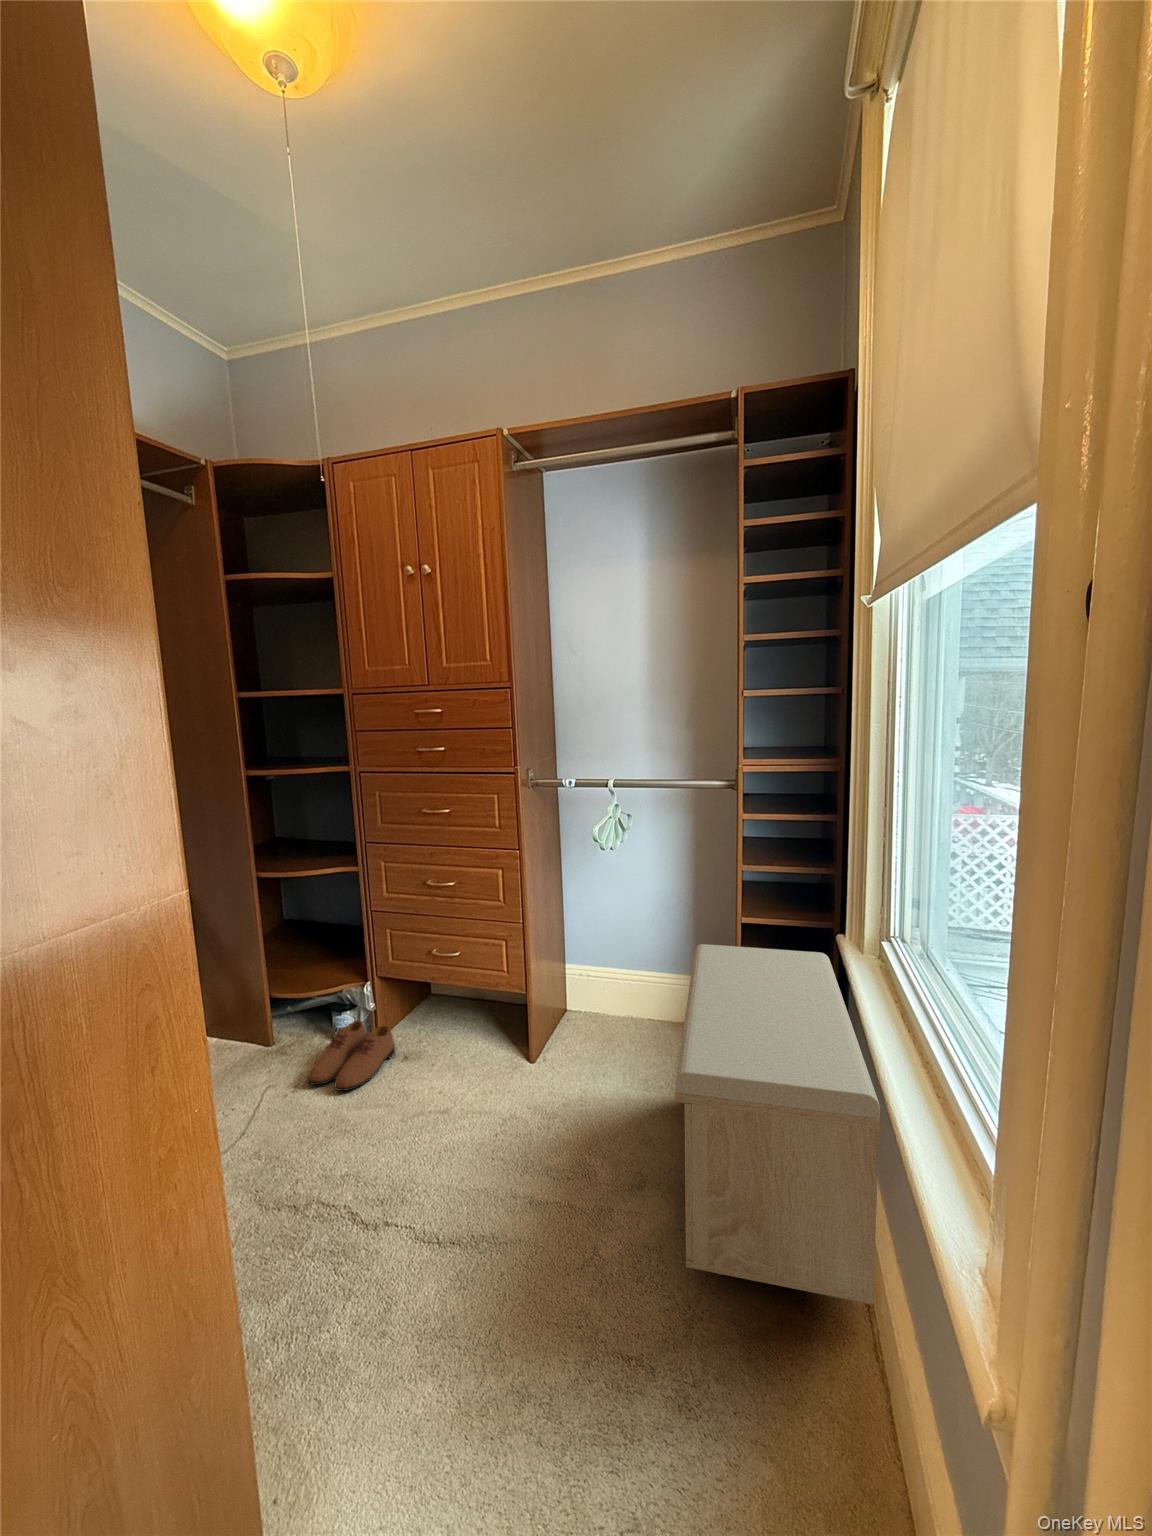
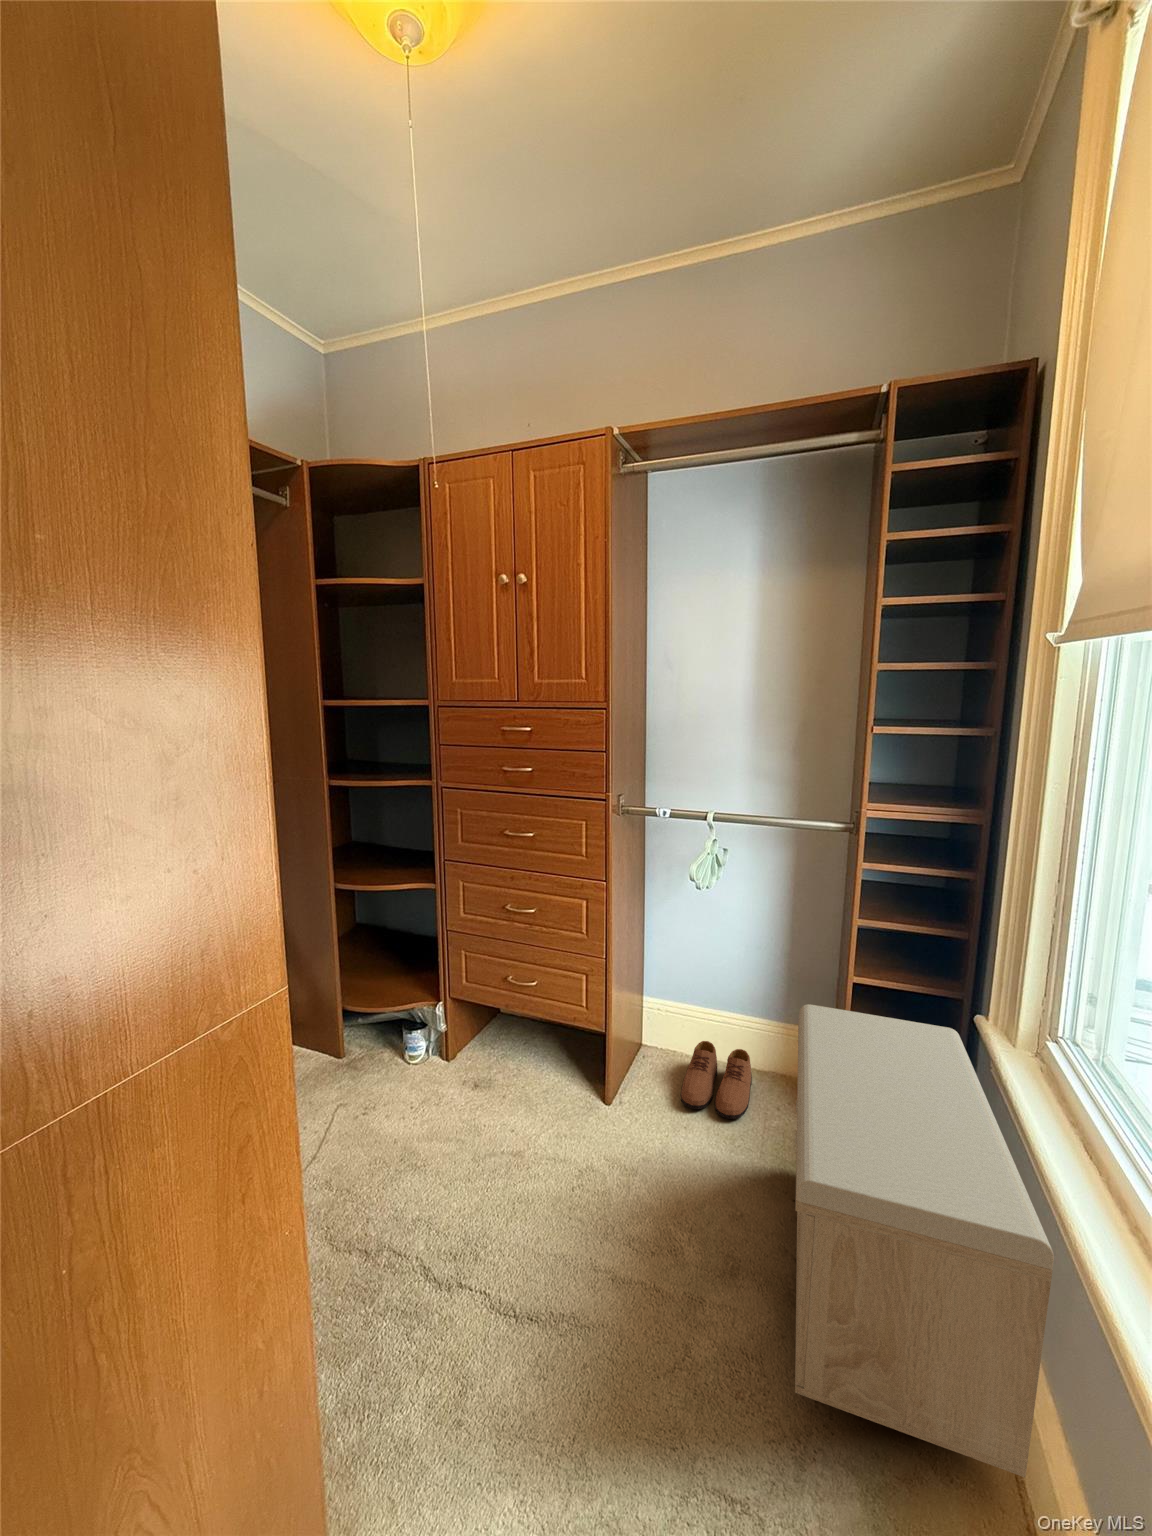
shoe: present [307,1021,395,1091] -> present [681,1041,752,1119]

